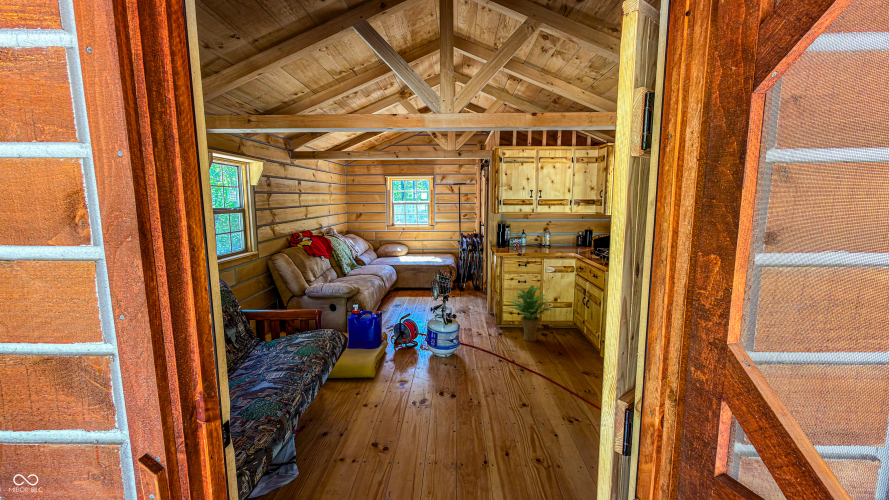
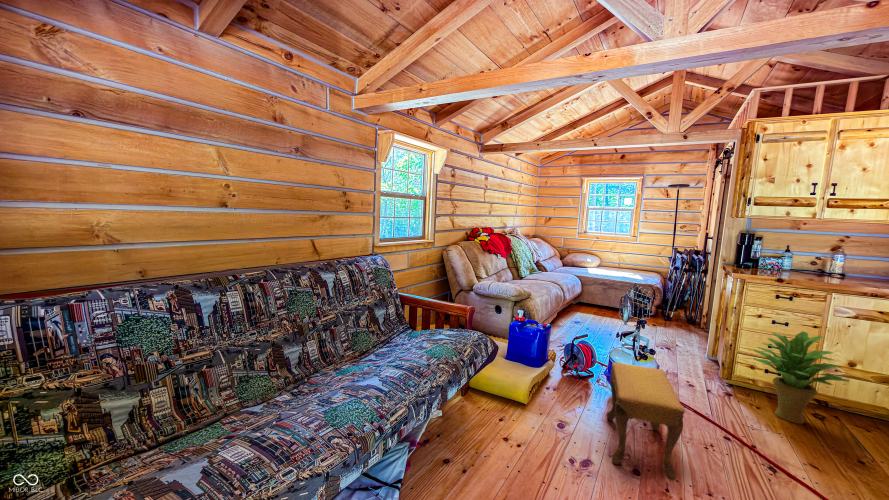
footstool: none [431,327,475,395] -> present [607,362,684,480]

